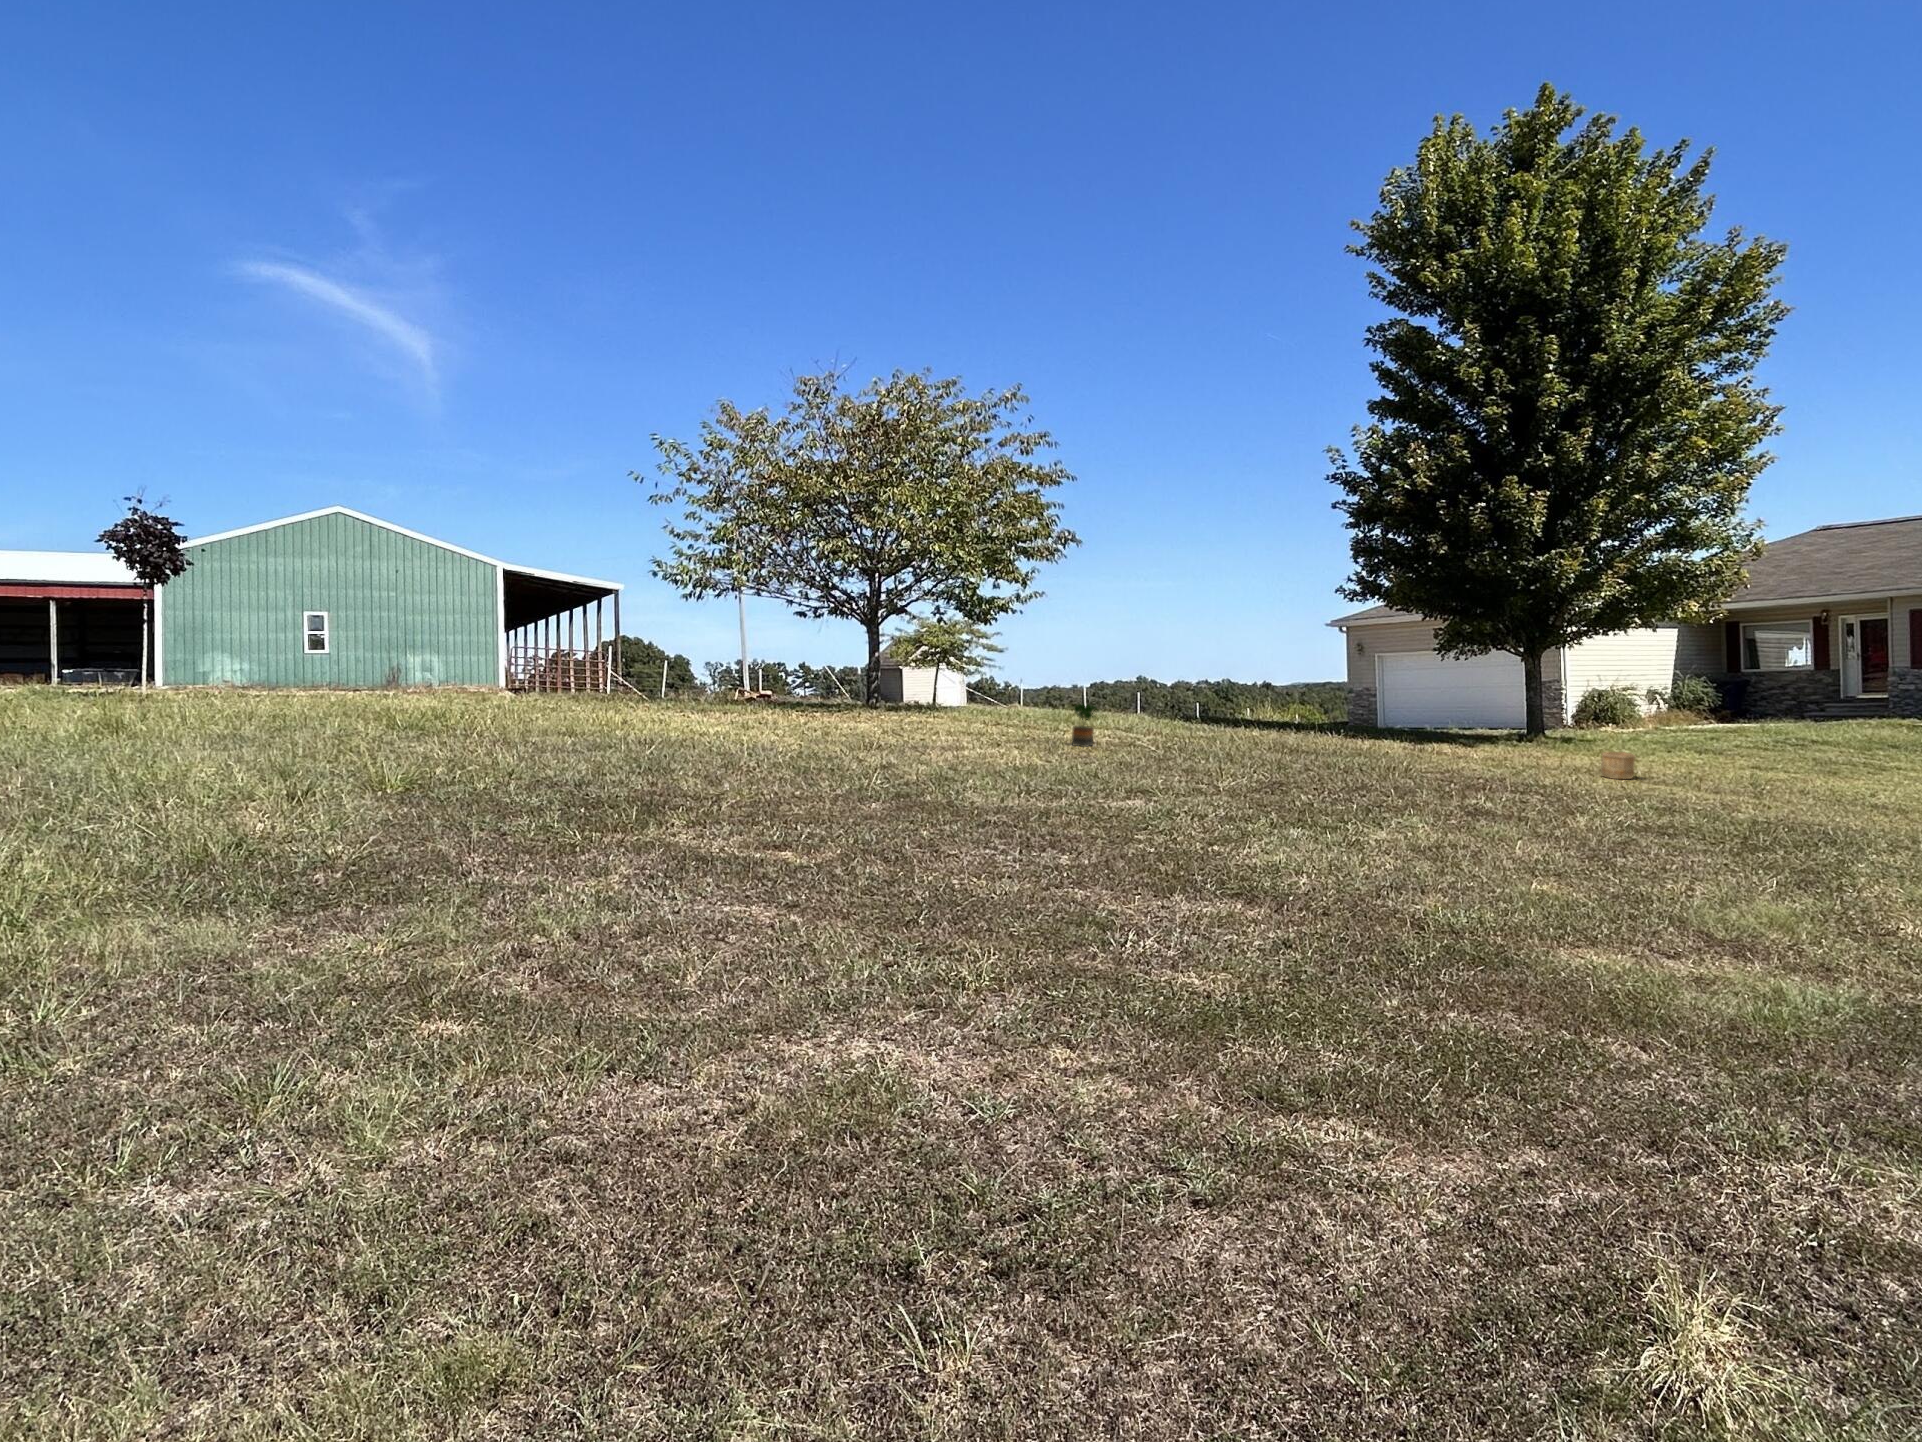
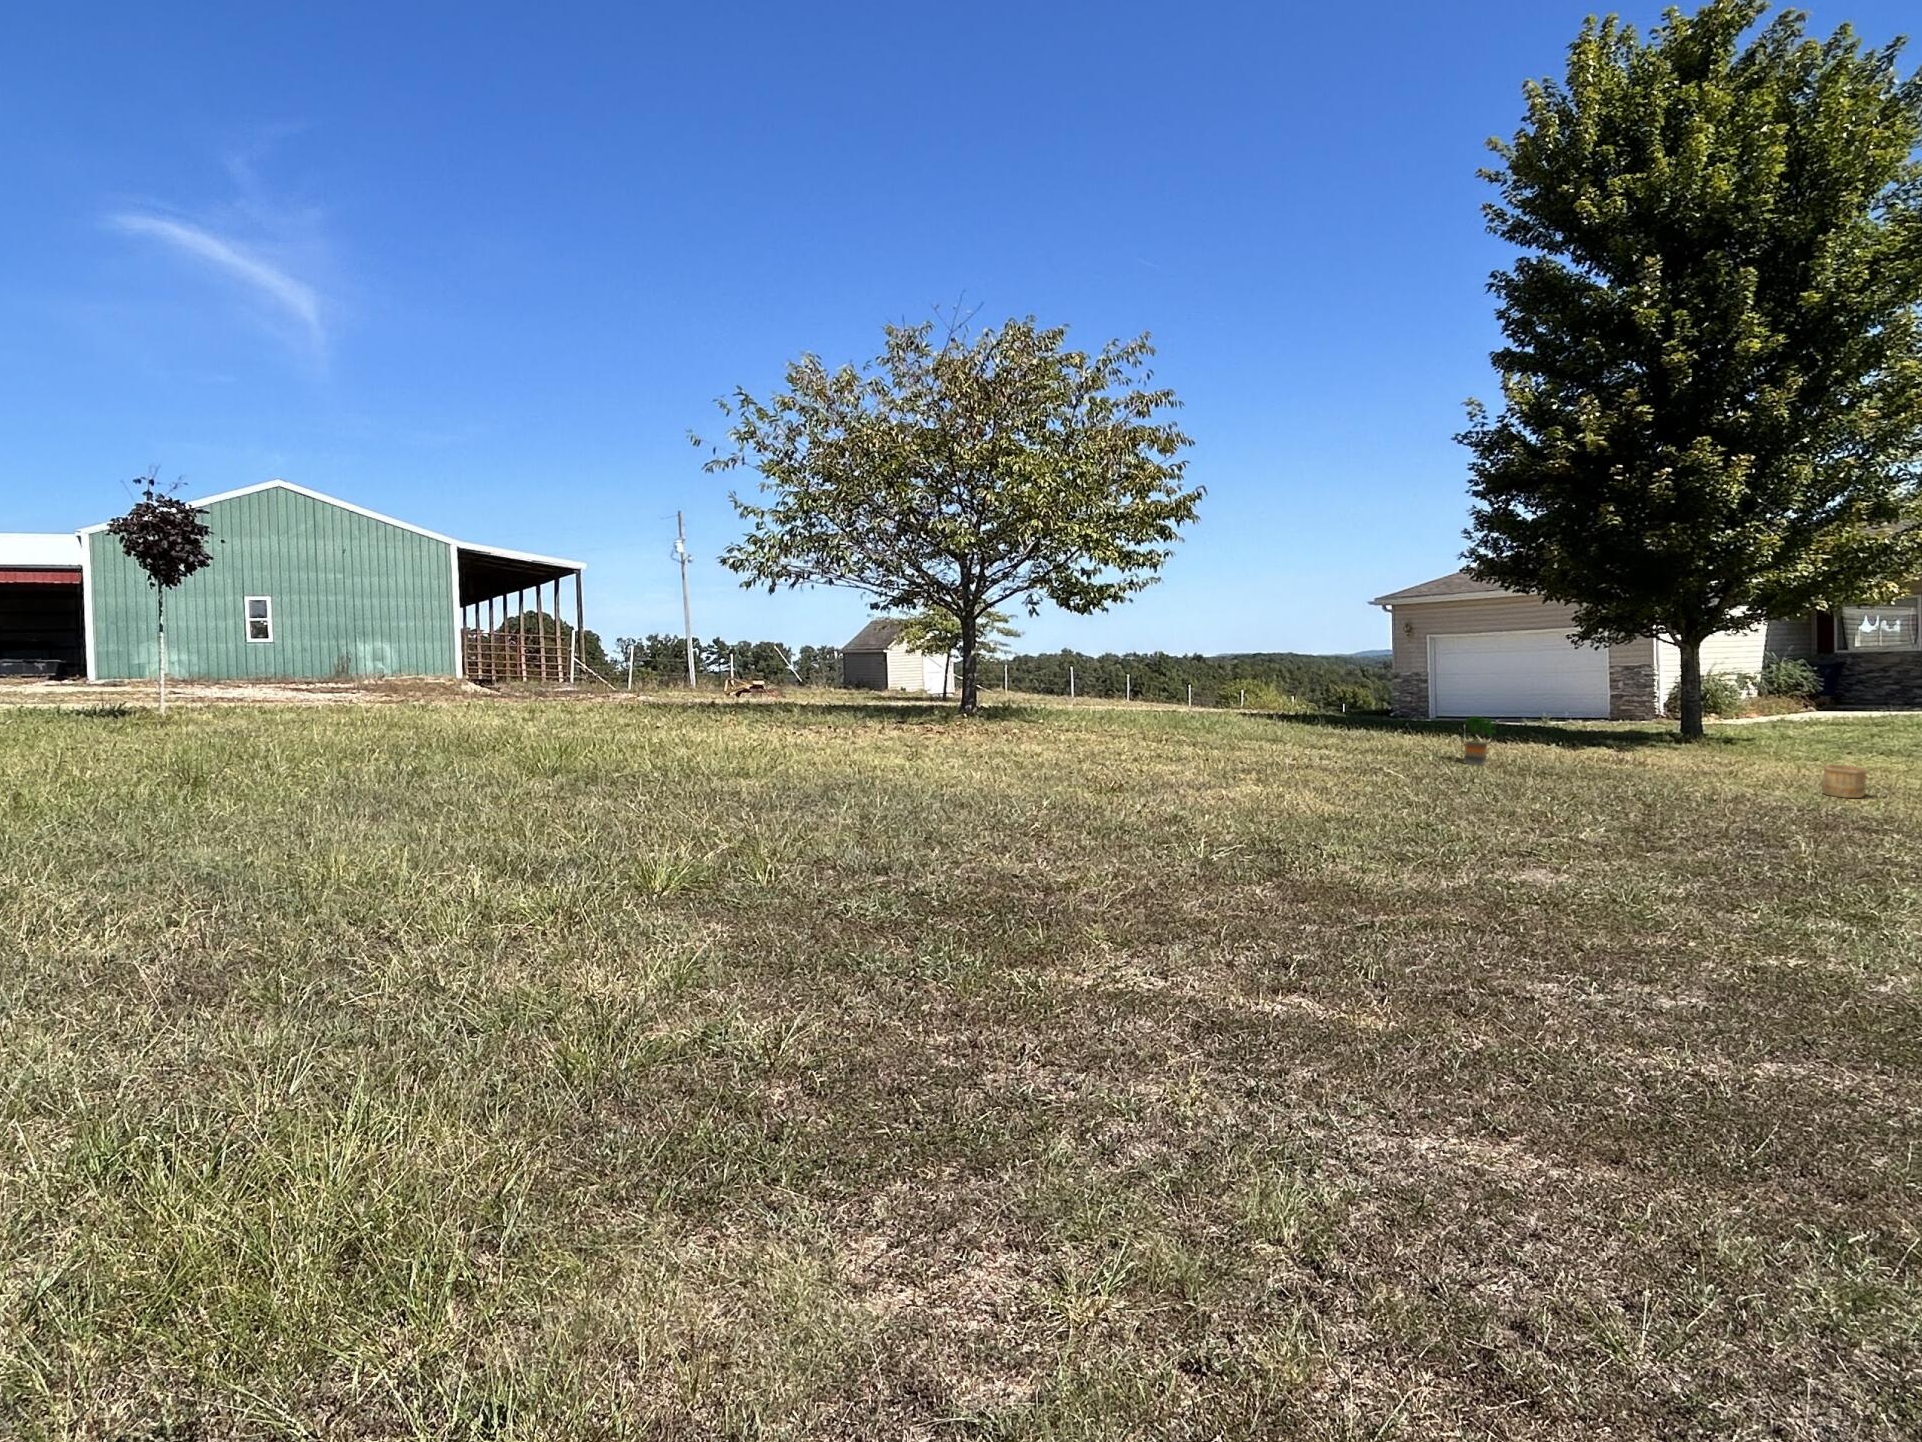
potted tree: present [1072,703,1098,747] -> present [1464,716,1495,766]

